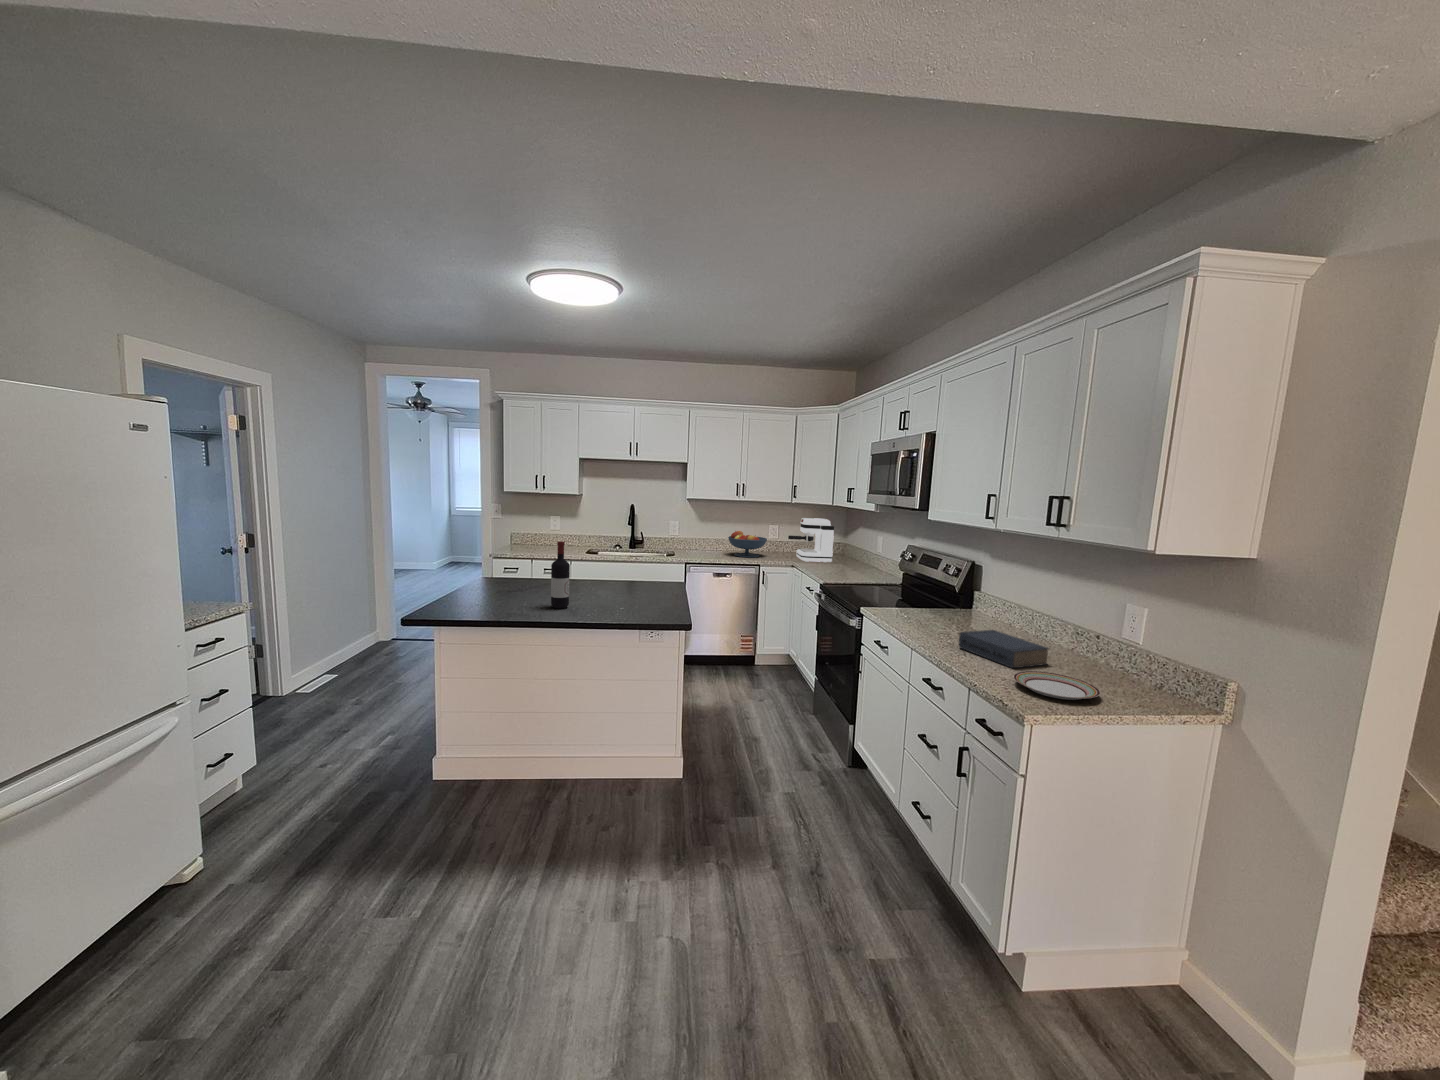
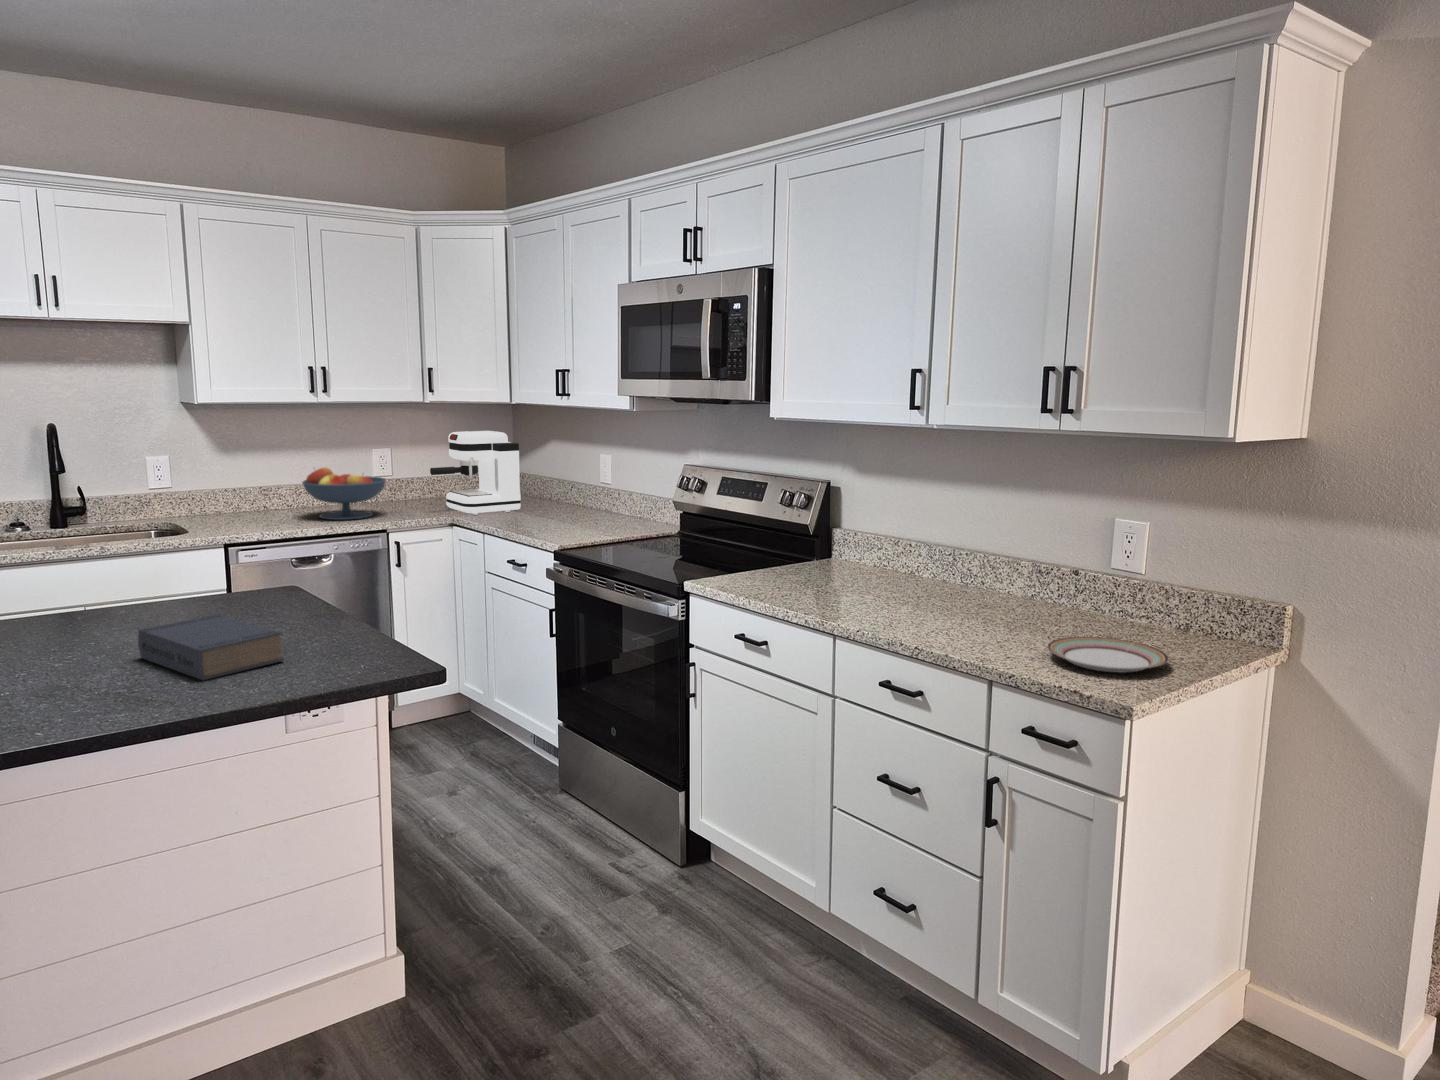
wine bottle: present [551,541,570,609] -> none [39,532,101,701]
book: present [959,630,1048,668] -> present [138,614,284,680]

